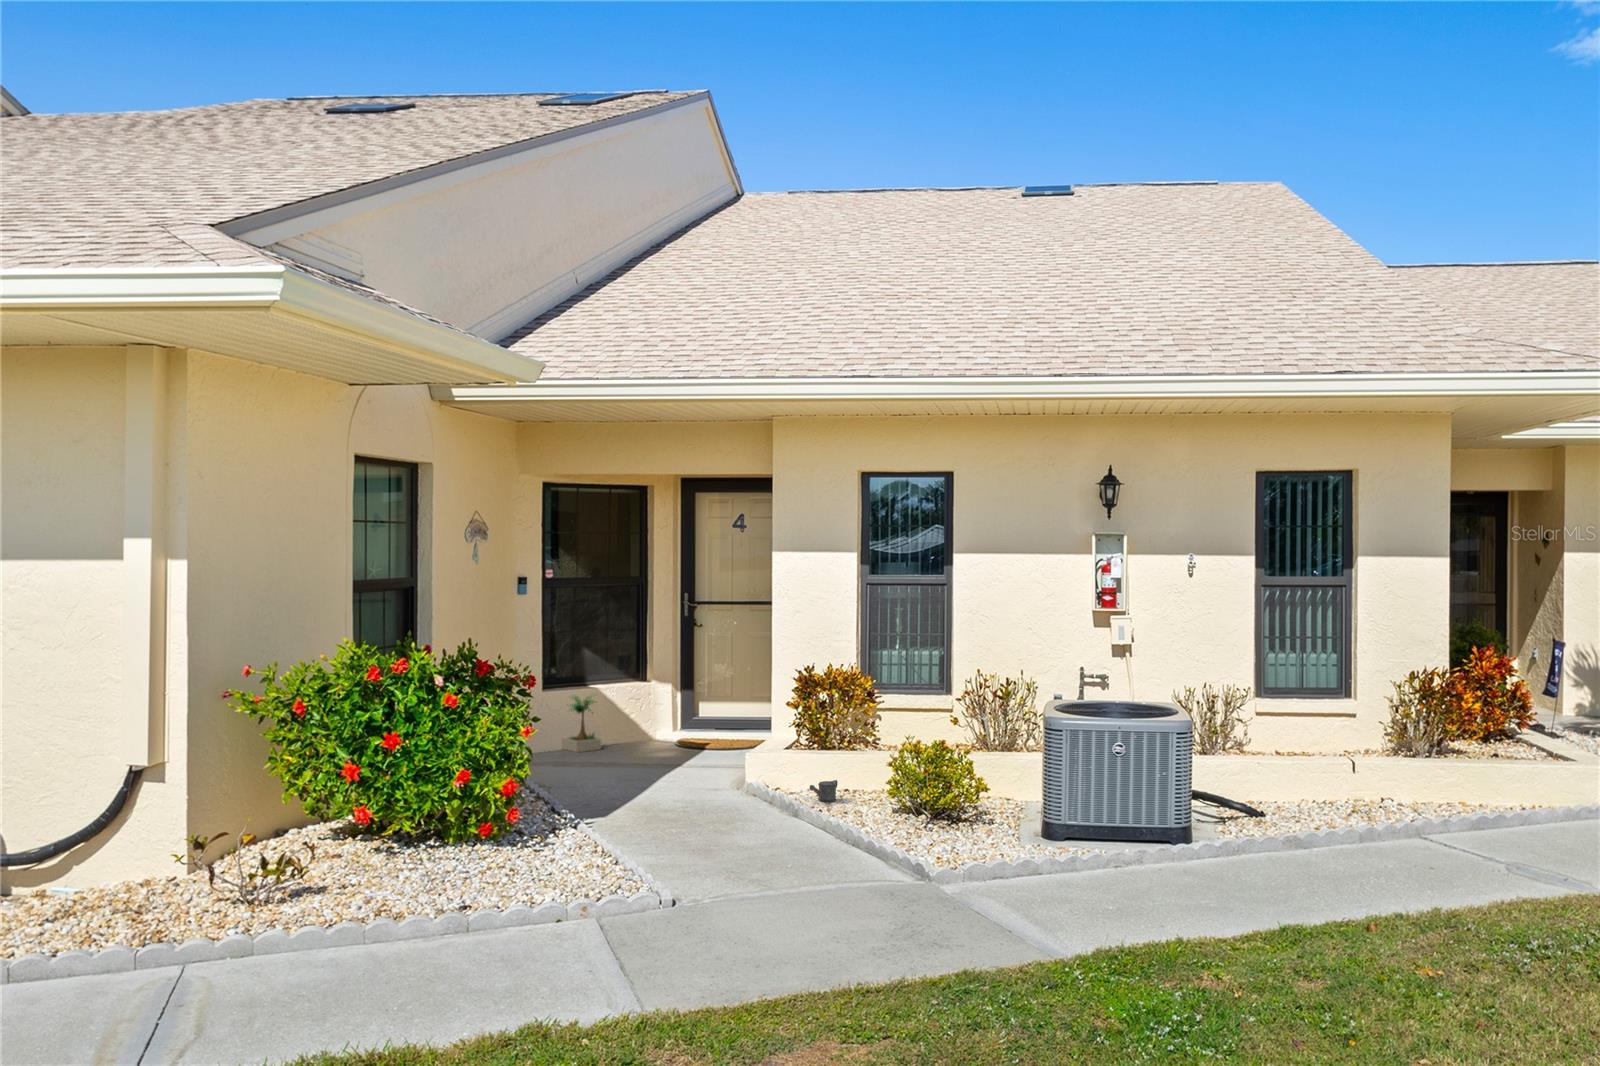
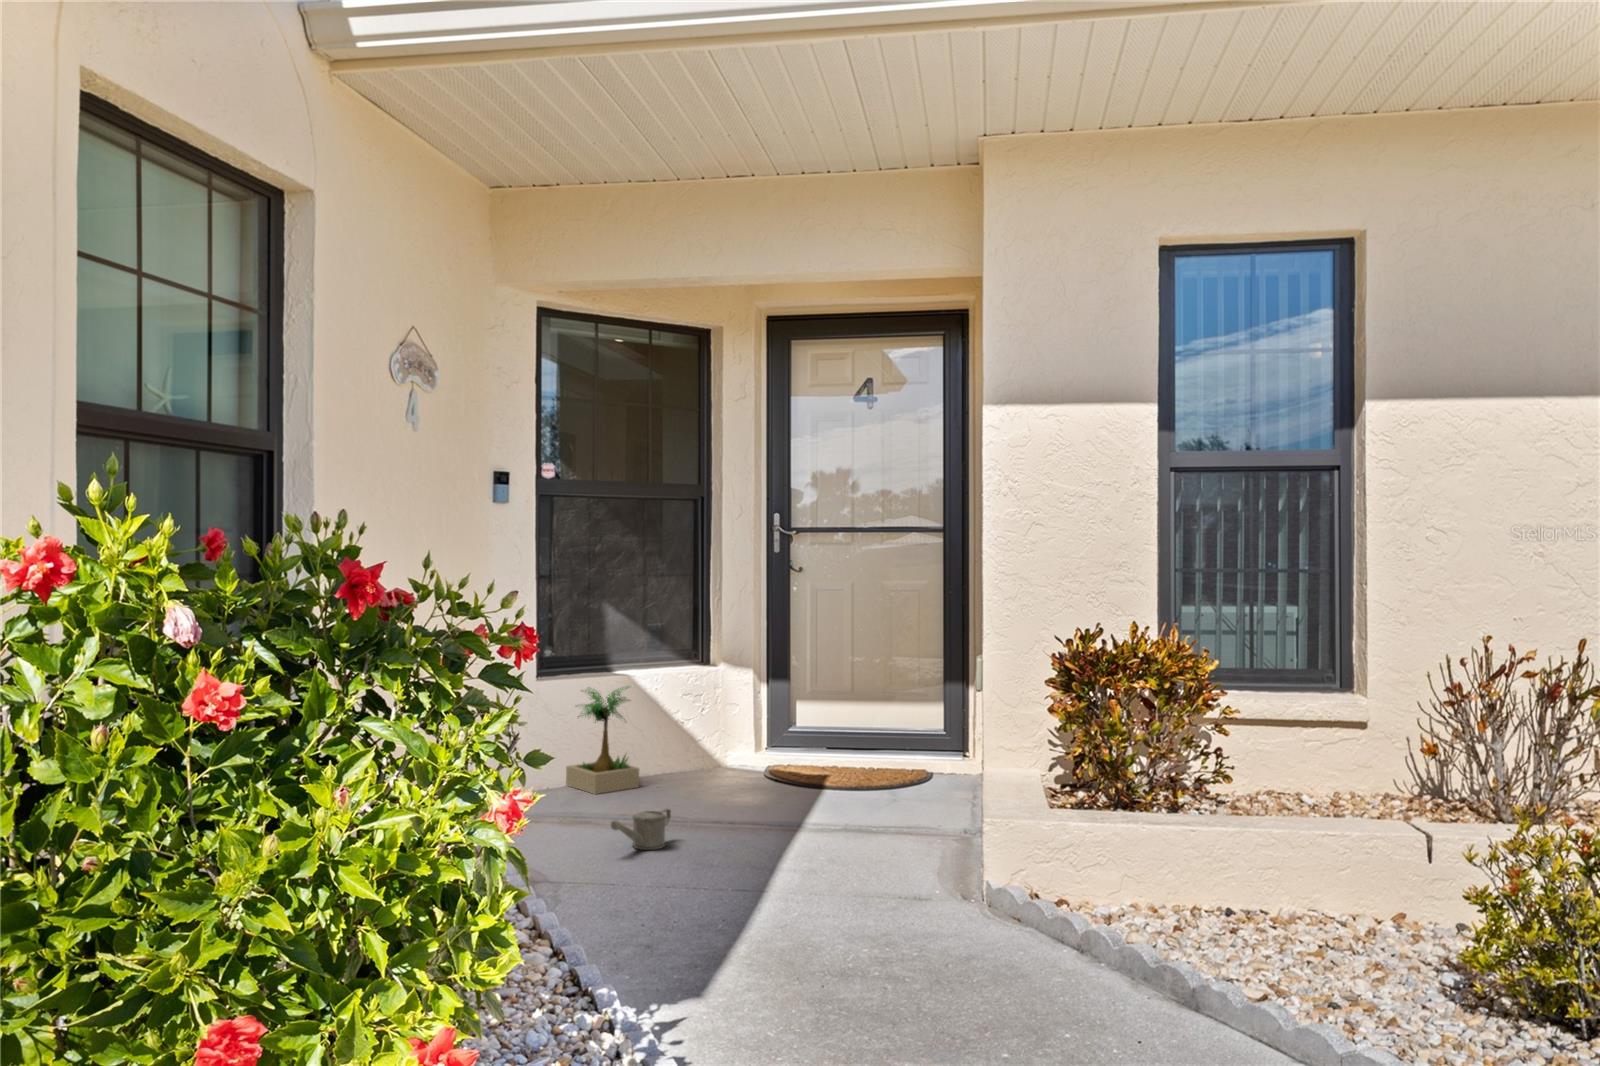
watering can: present [810,780,837,802] -> present [611,809,671,850]

